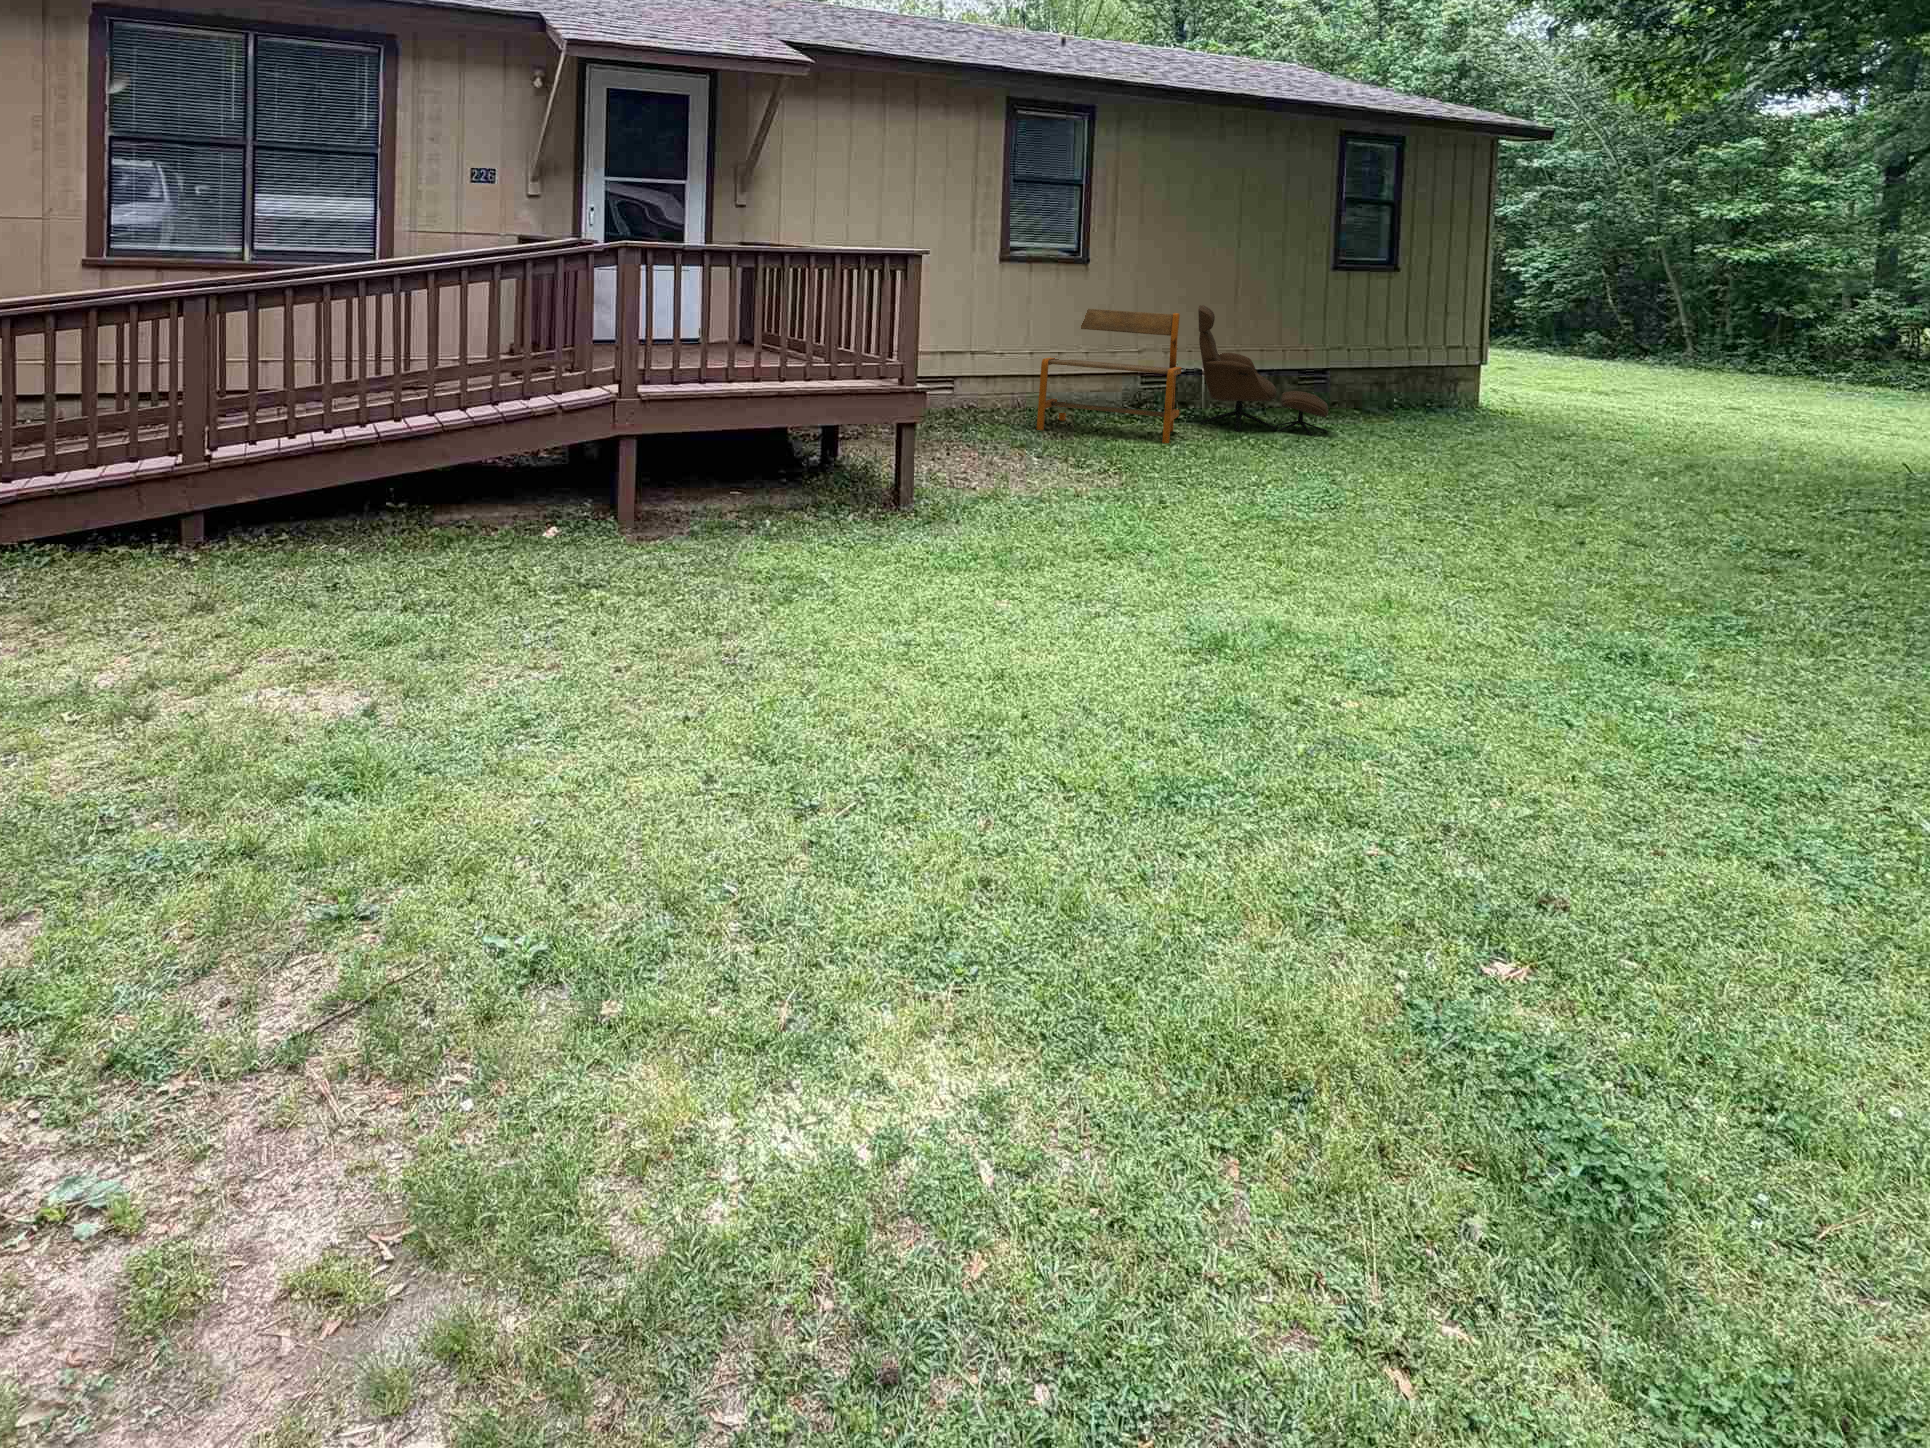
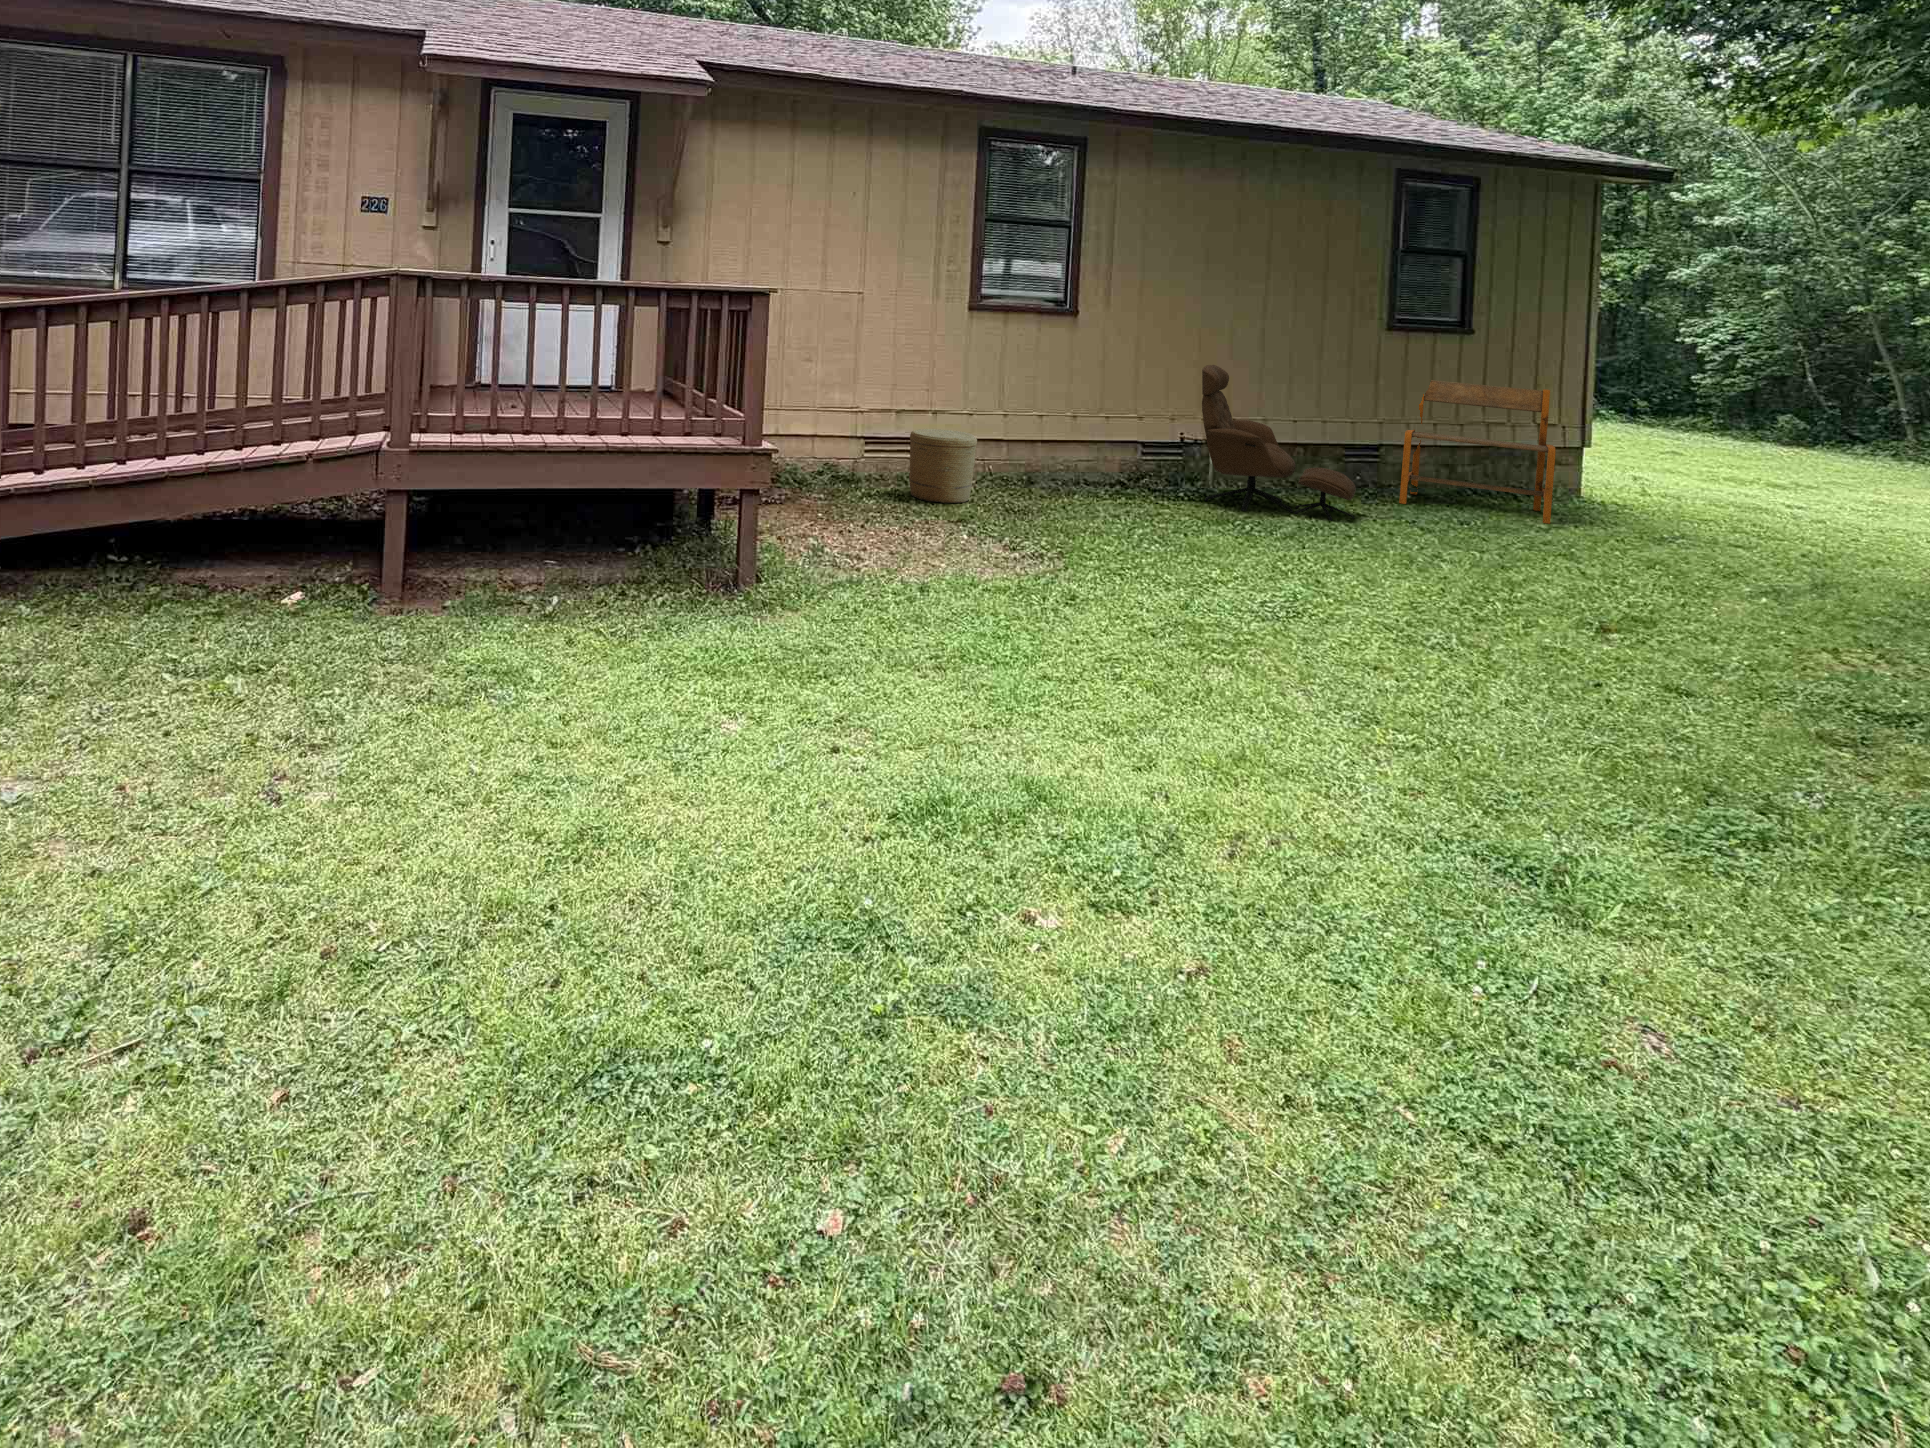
bench: present [1037,309,1181,443] -> present [1399,380,1556,524]
woven basket: none [958,372,1019,437] -> present [909,429,977,503]

